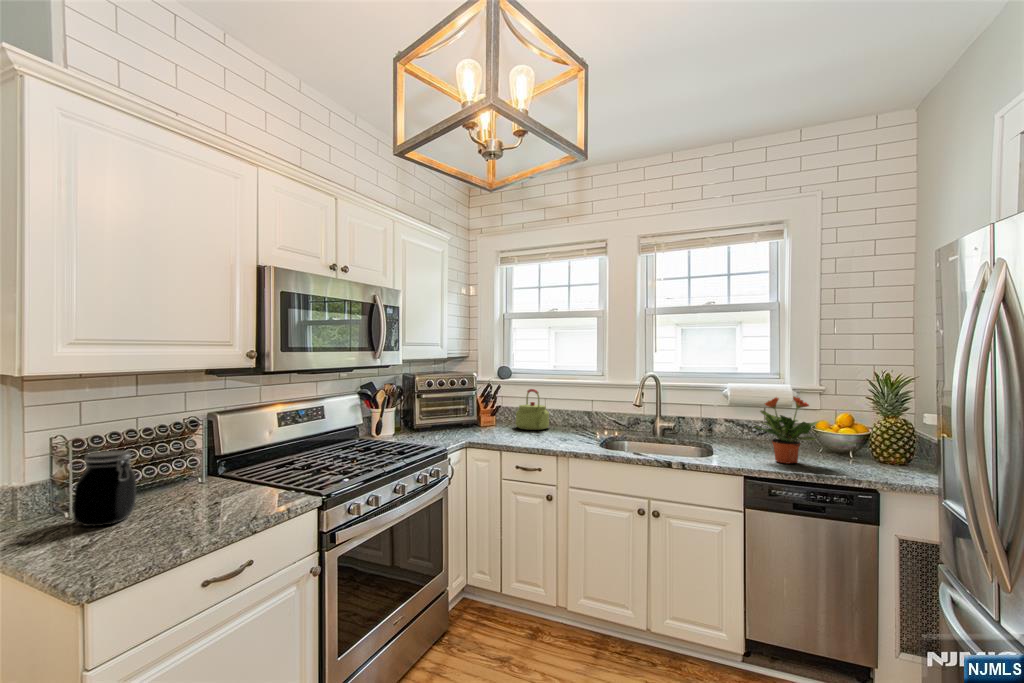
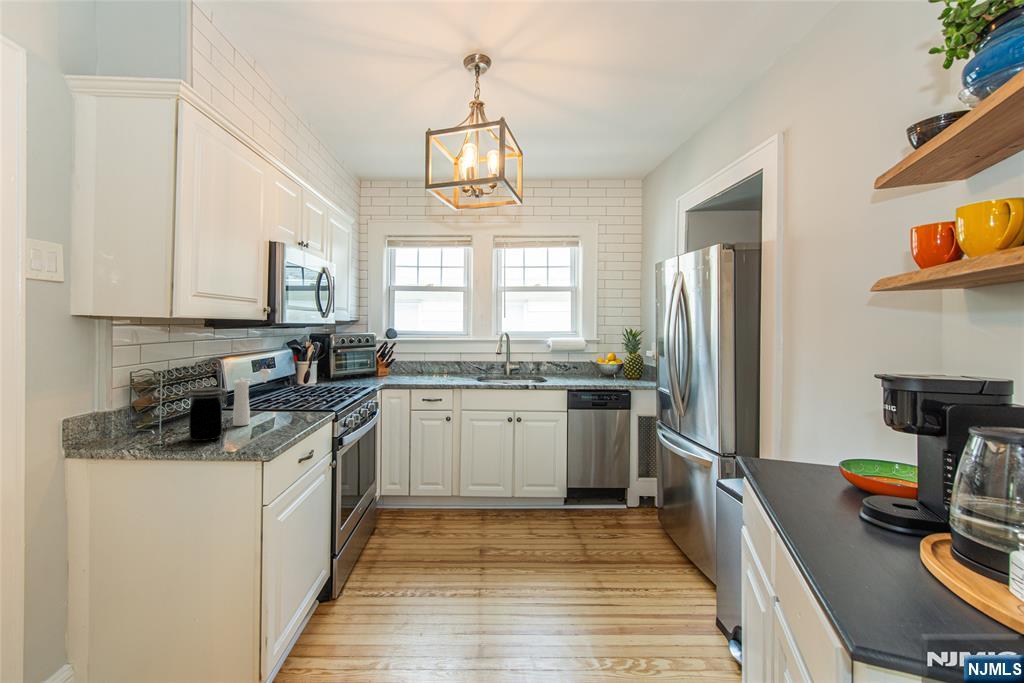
kettle: present [516,389,549,430] -> none [405,345,431,375]
potted plant: present [755,397,819,464] -> none [570,344,603,382]
pepper mill: none [176,424,241,502] -> present [233,369,271,426]

